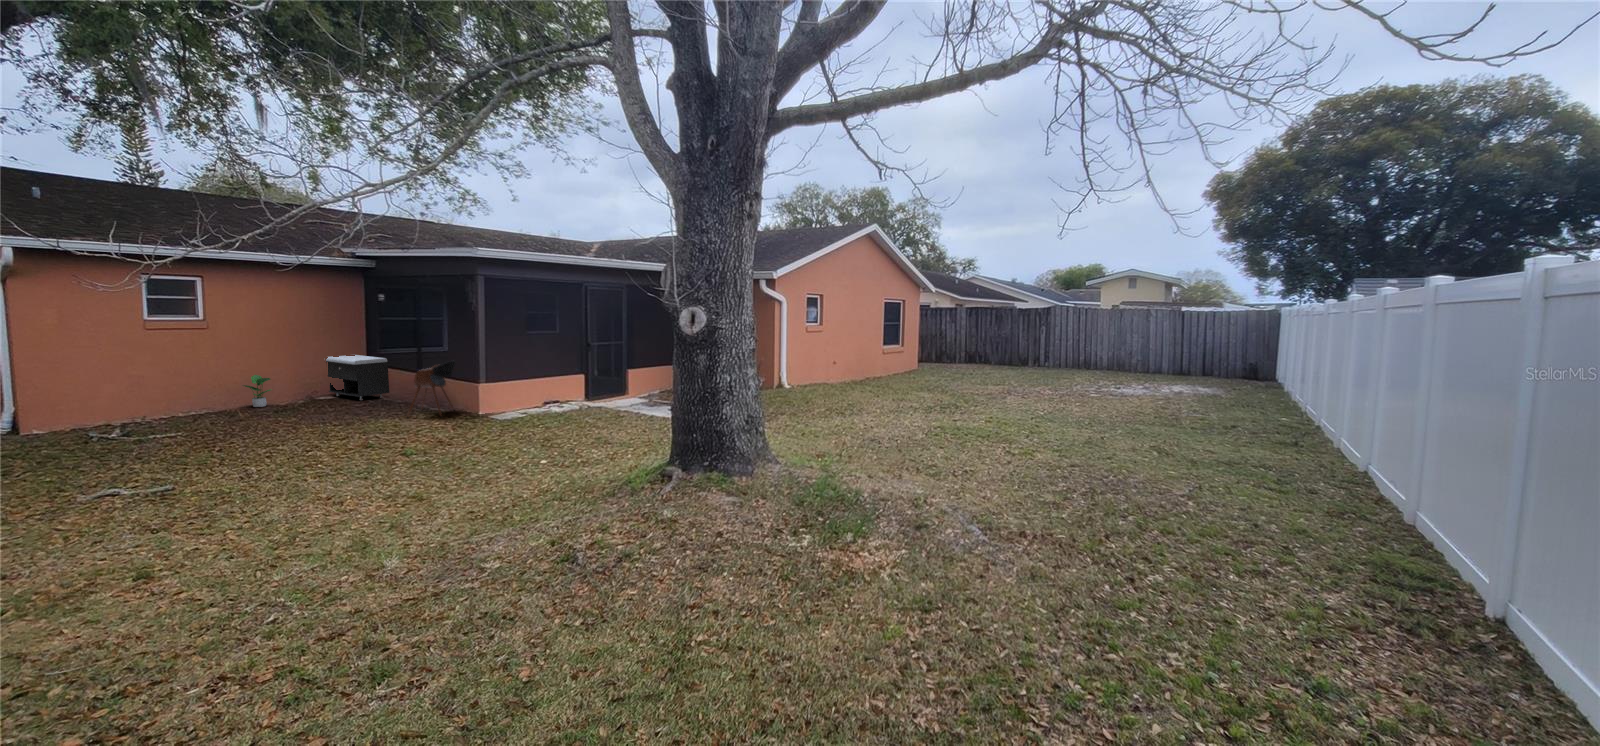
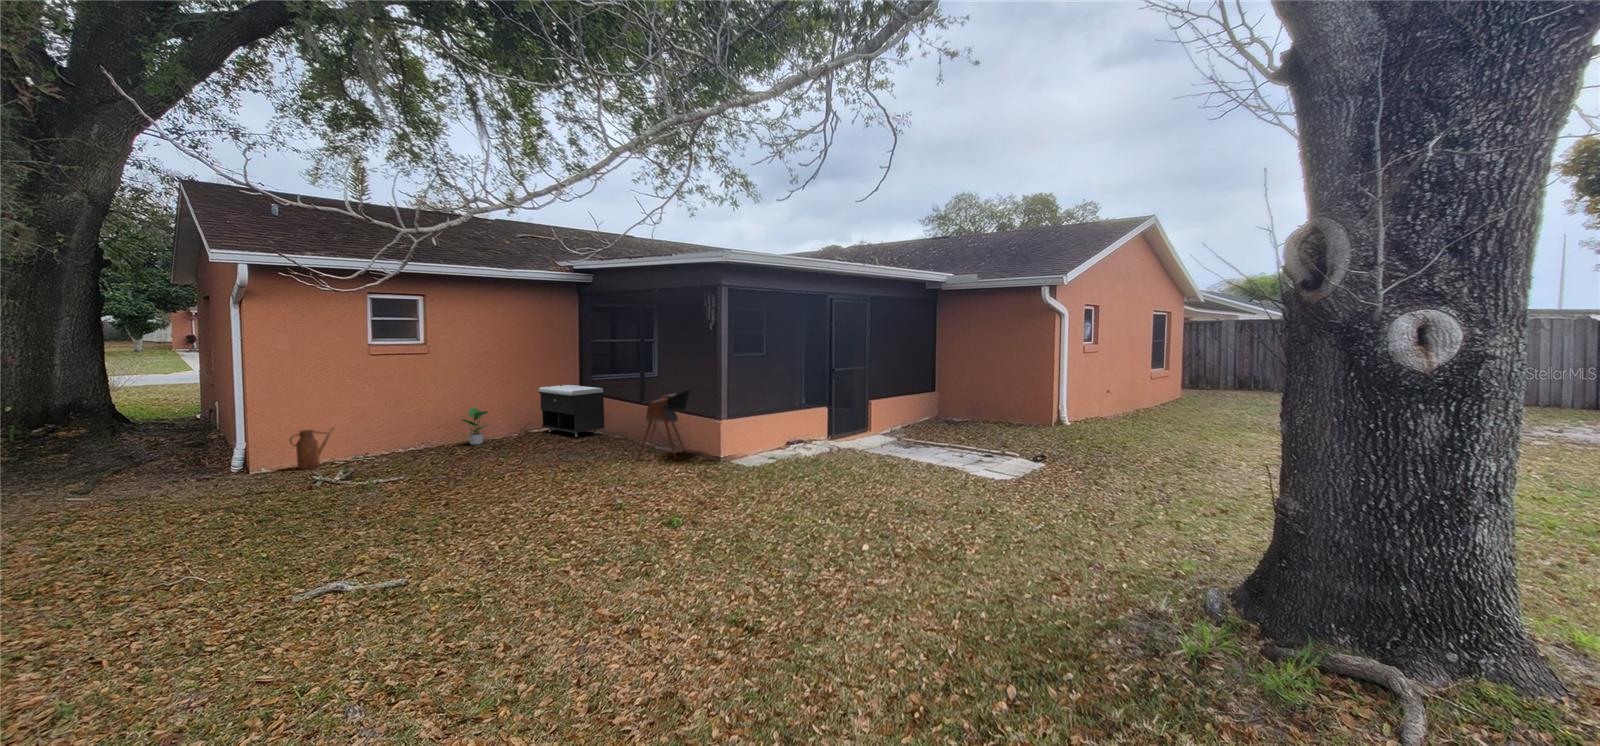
watering can: none [63,392,111,429] -> present [289,427,334,469]

